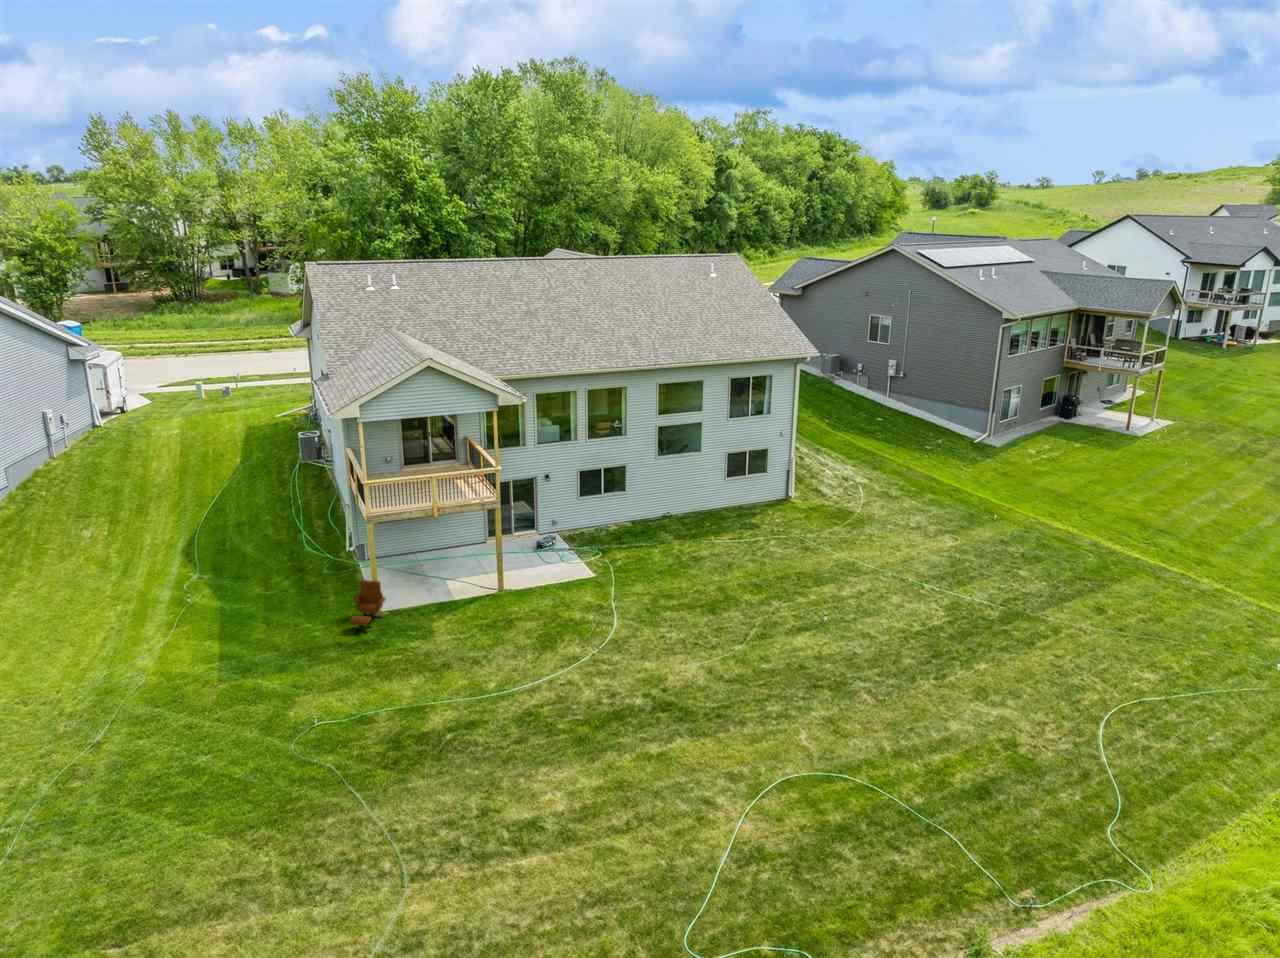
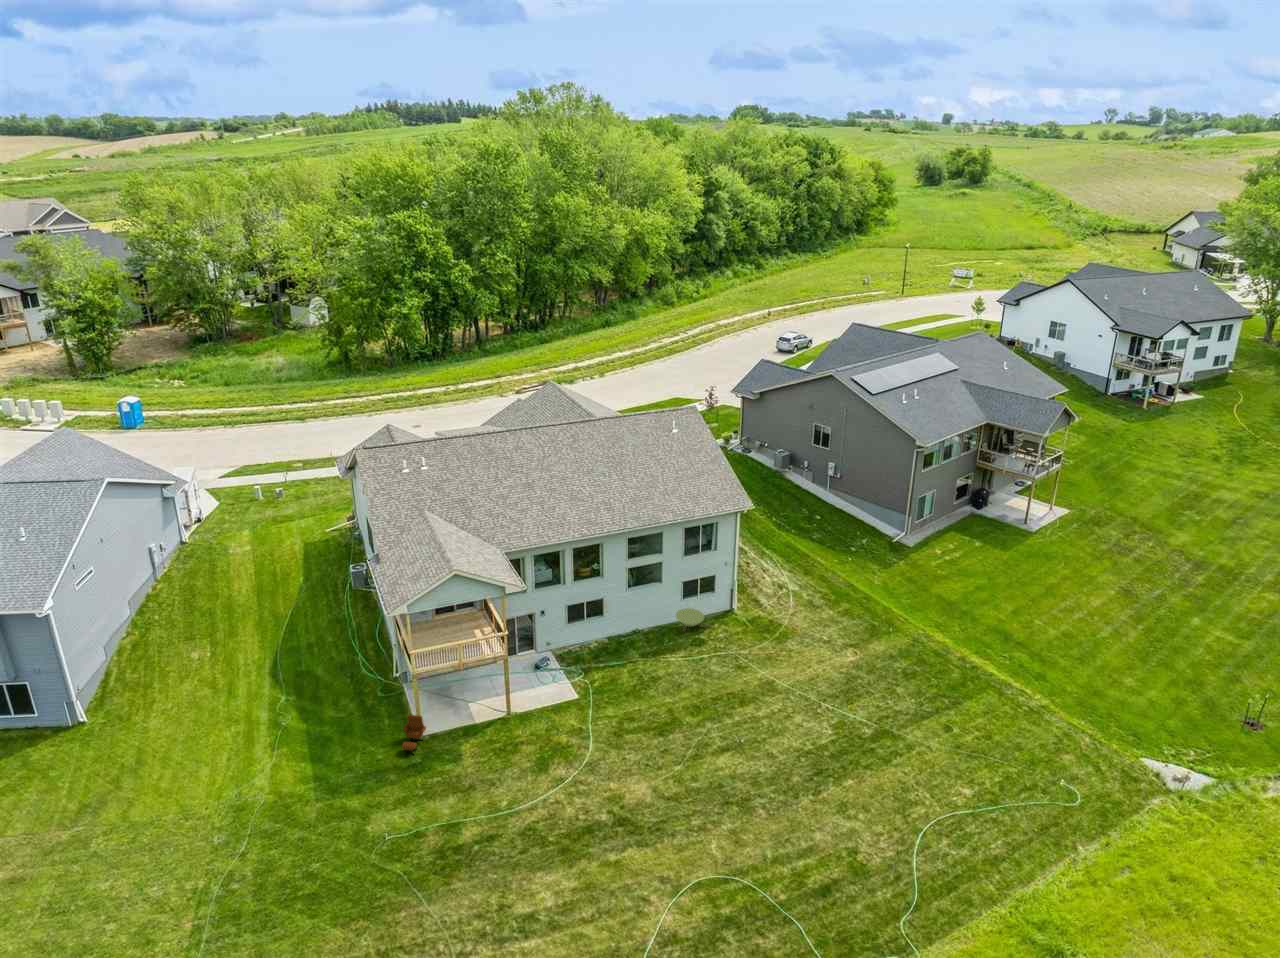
round table: none [718,489,756,515] -> present [676,608,704,632]

